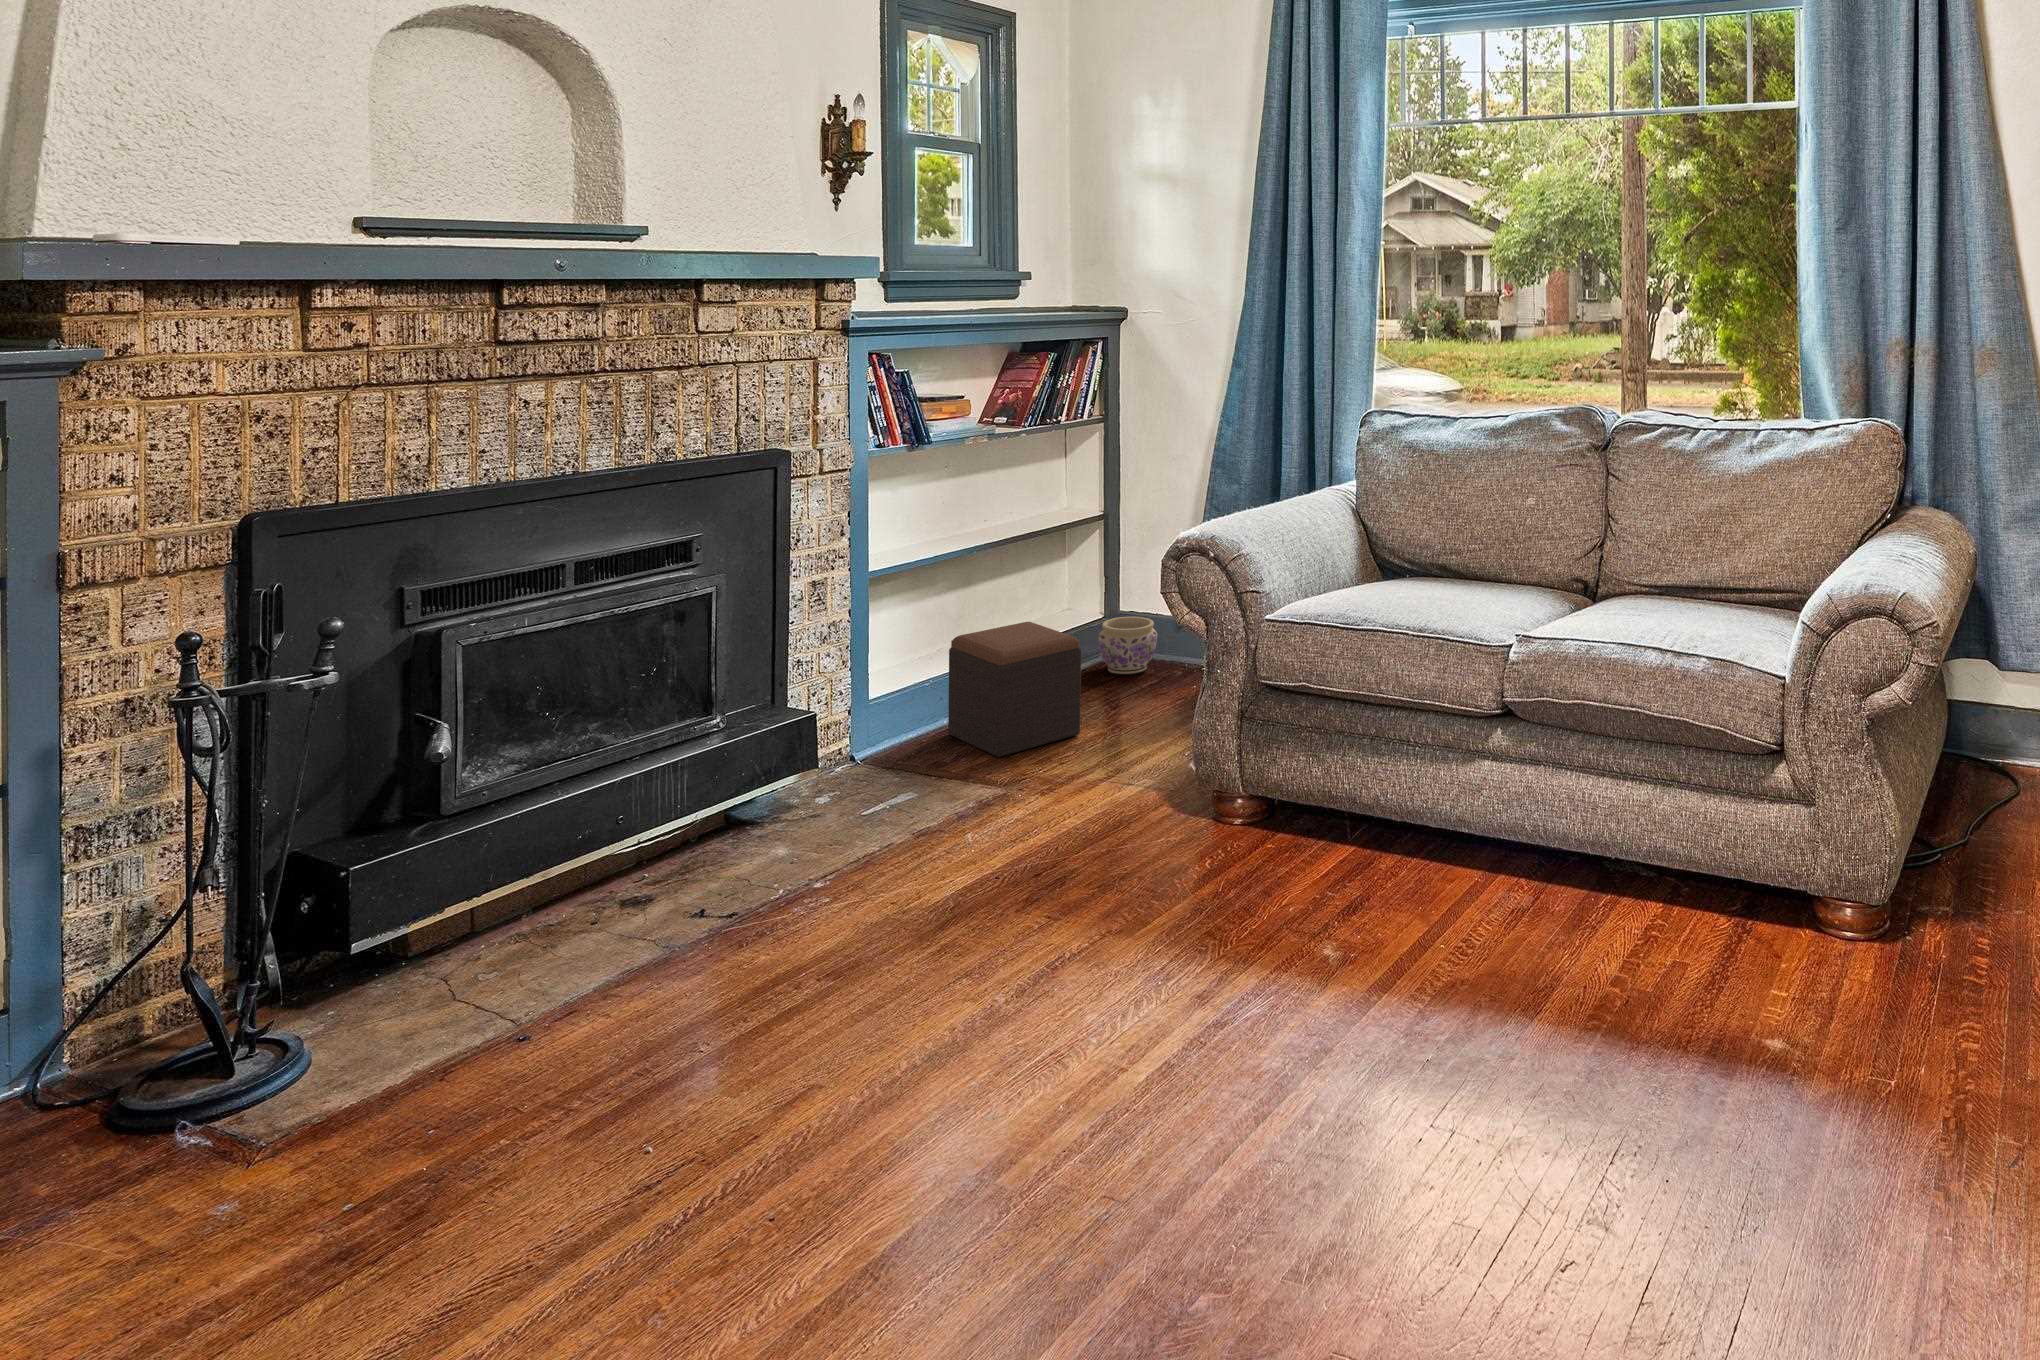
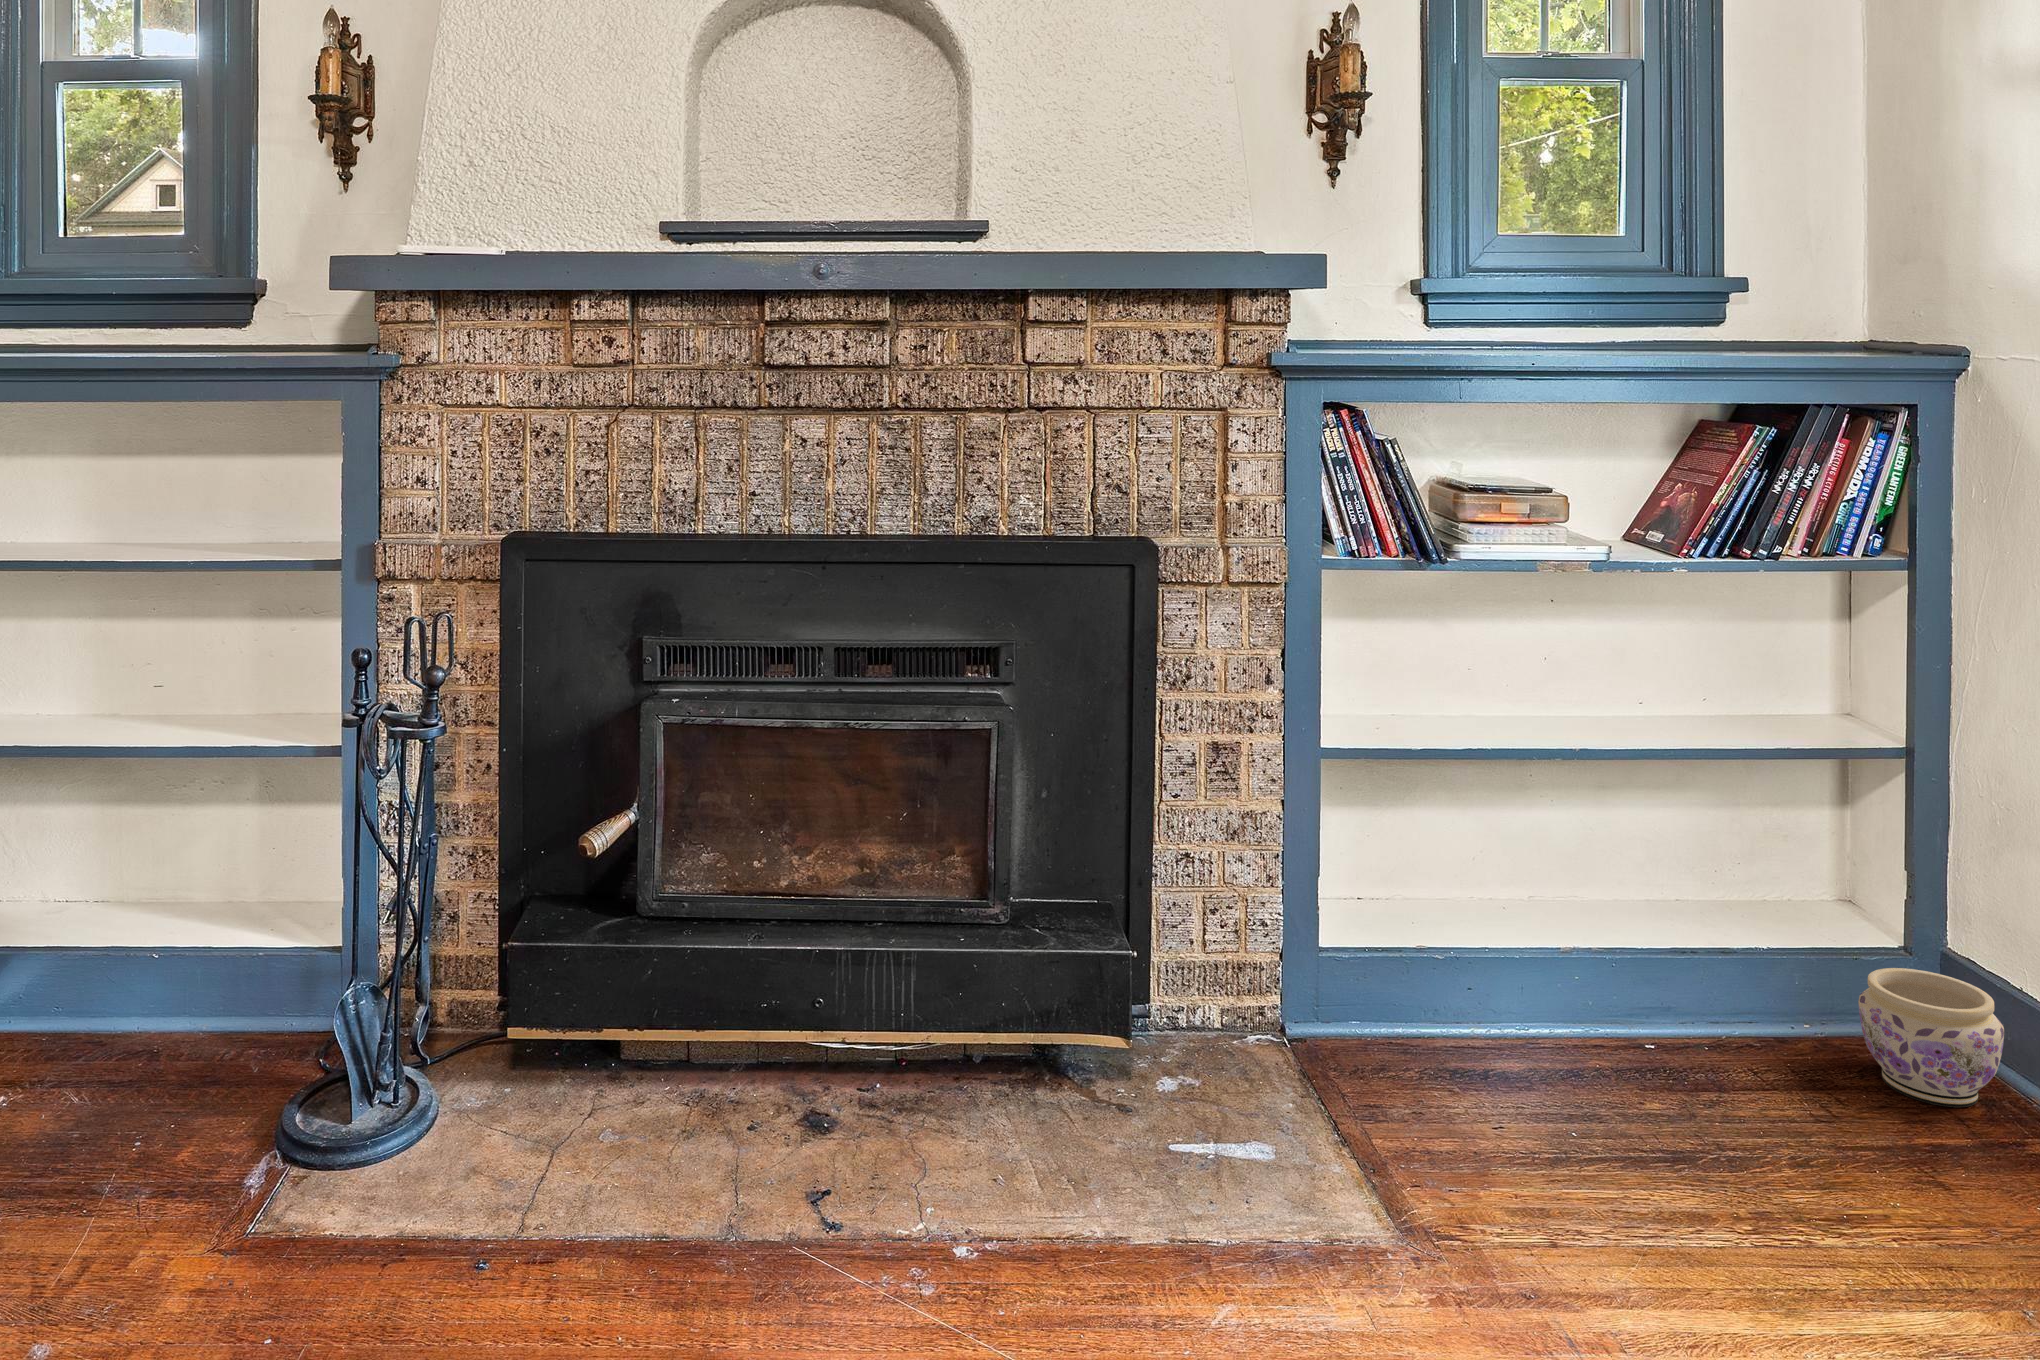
footstool: present [948,622,1081,757] -> none [1453,900,1667,1177]

